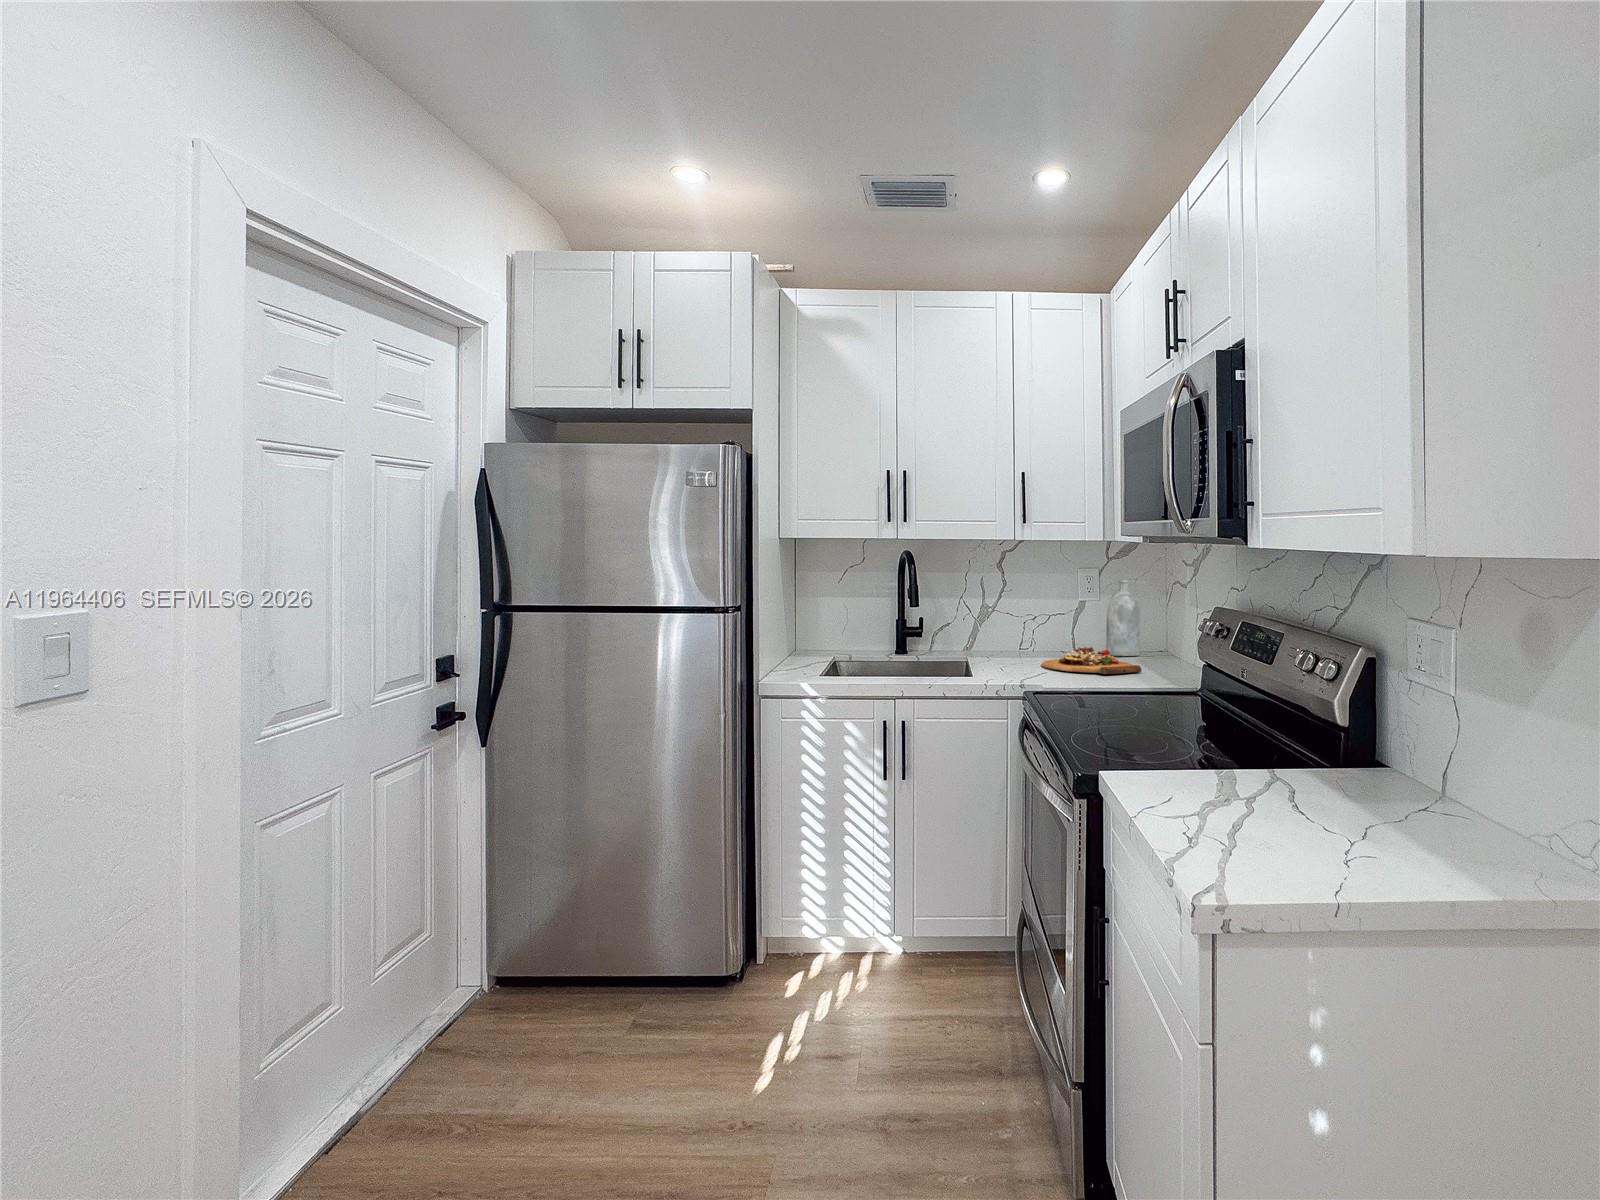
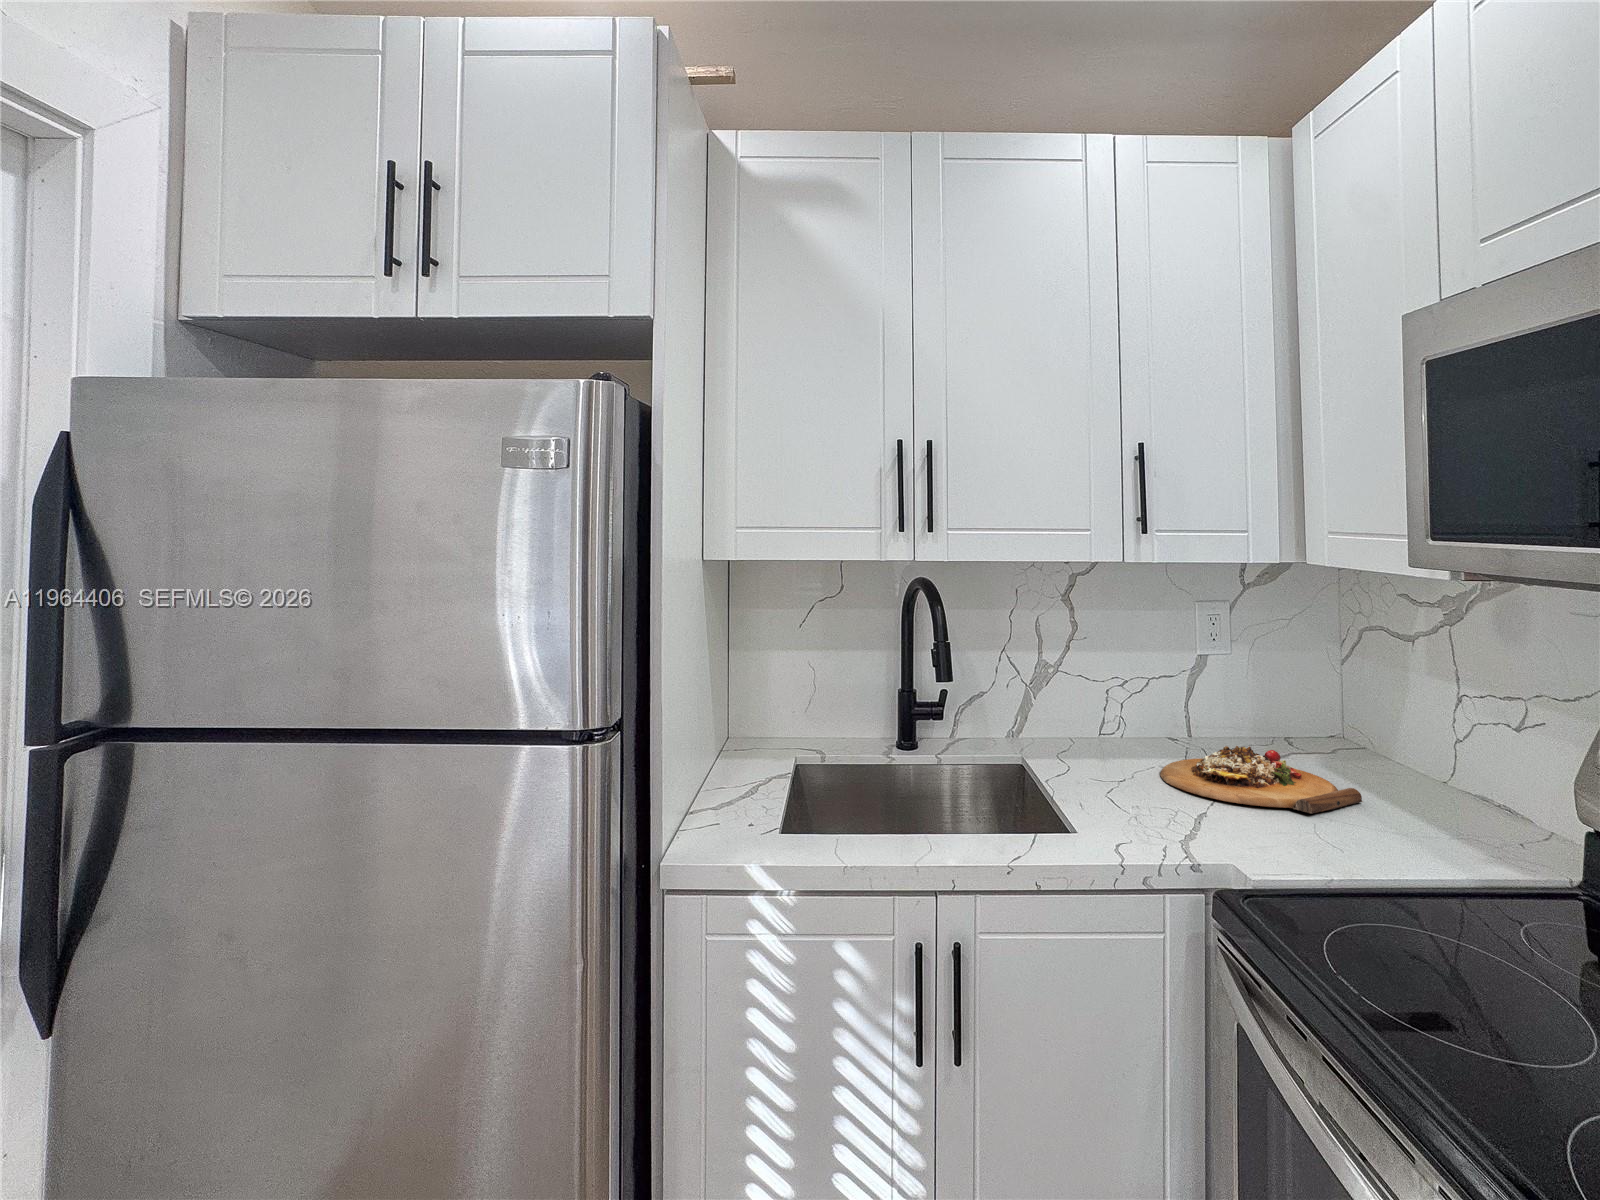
bottle: present [1106,580,1140,656] -> none [1239,621,1295,746]

